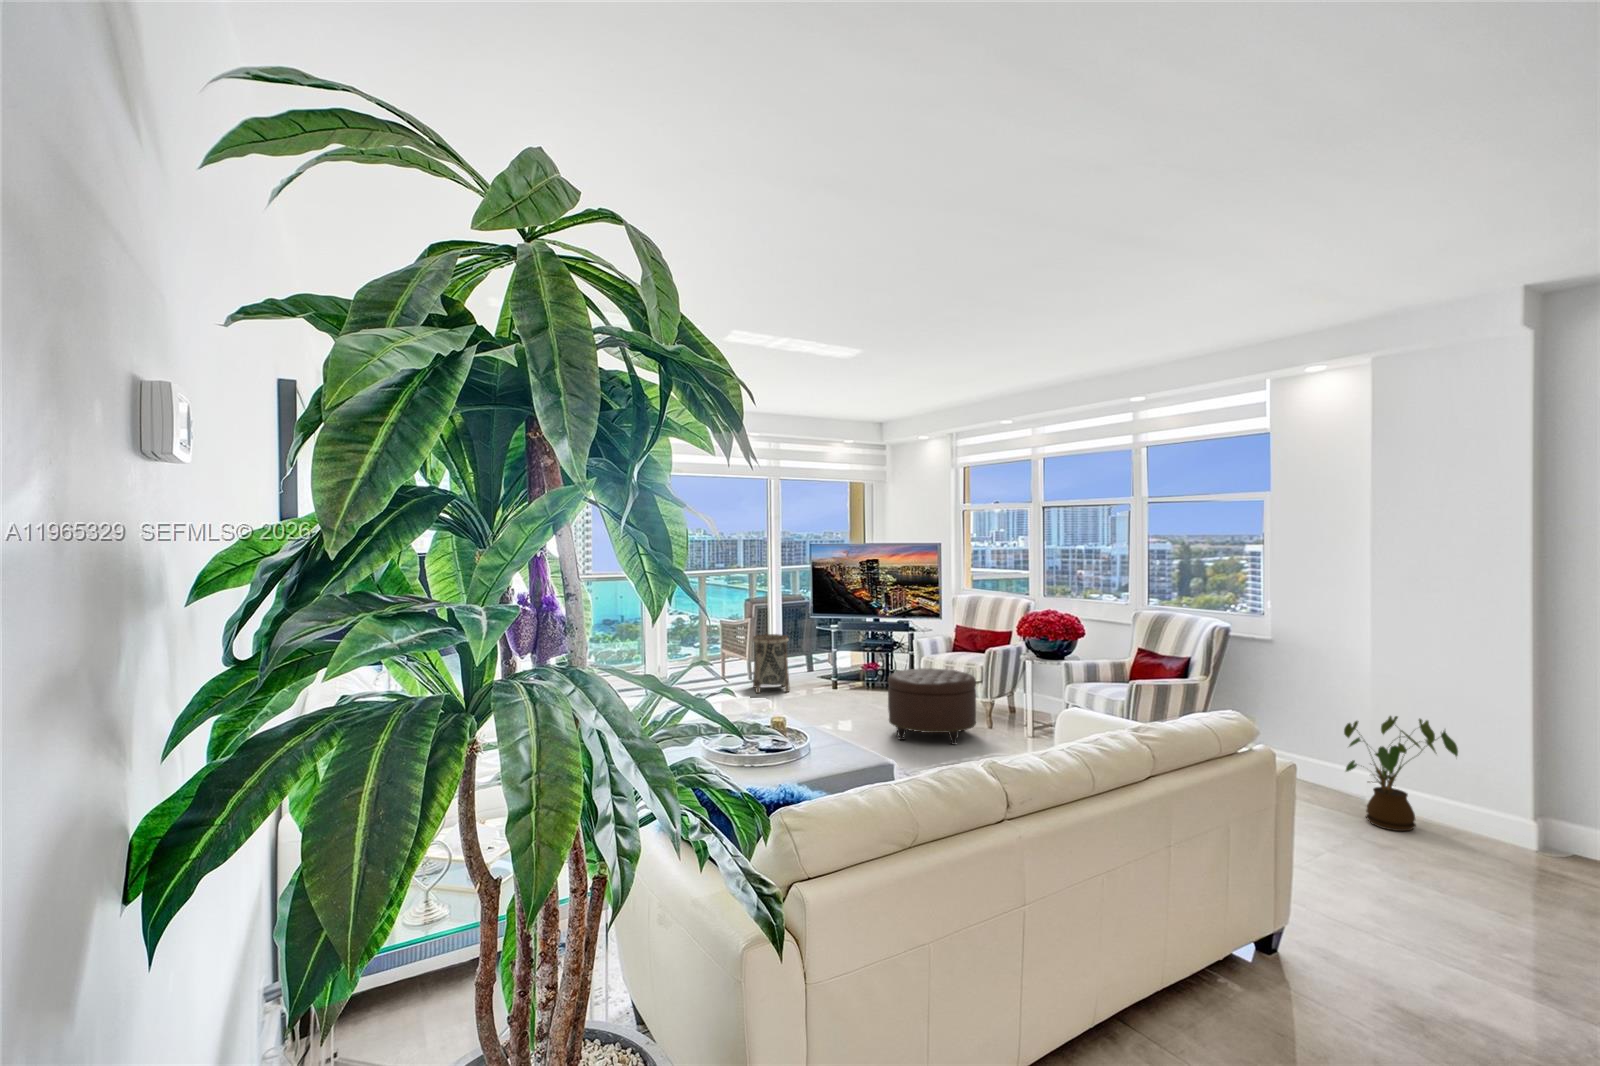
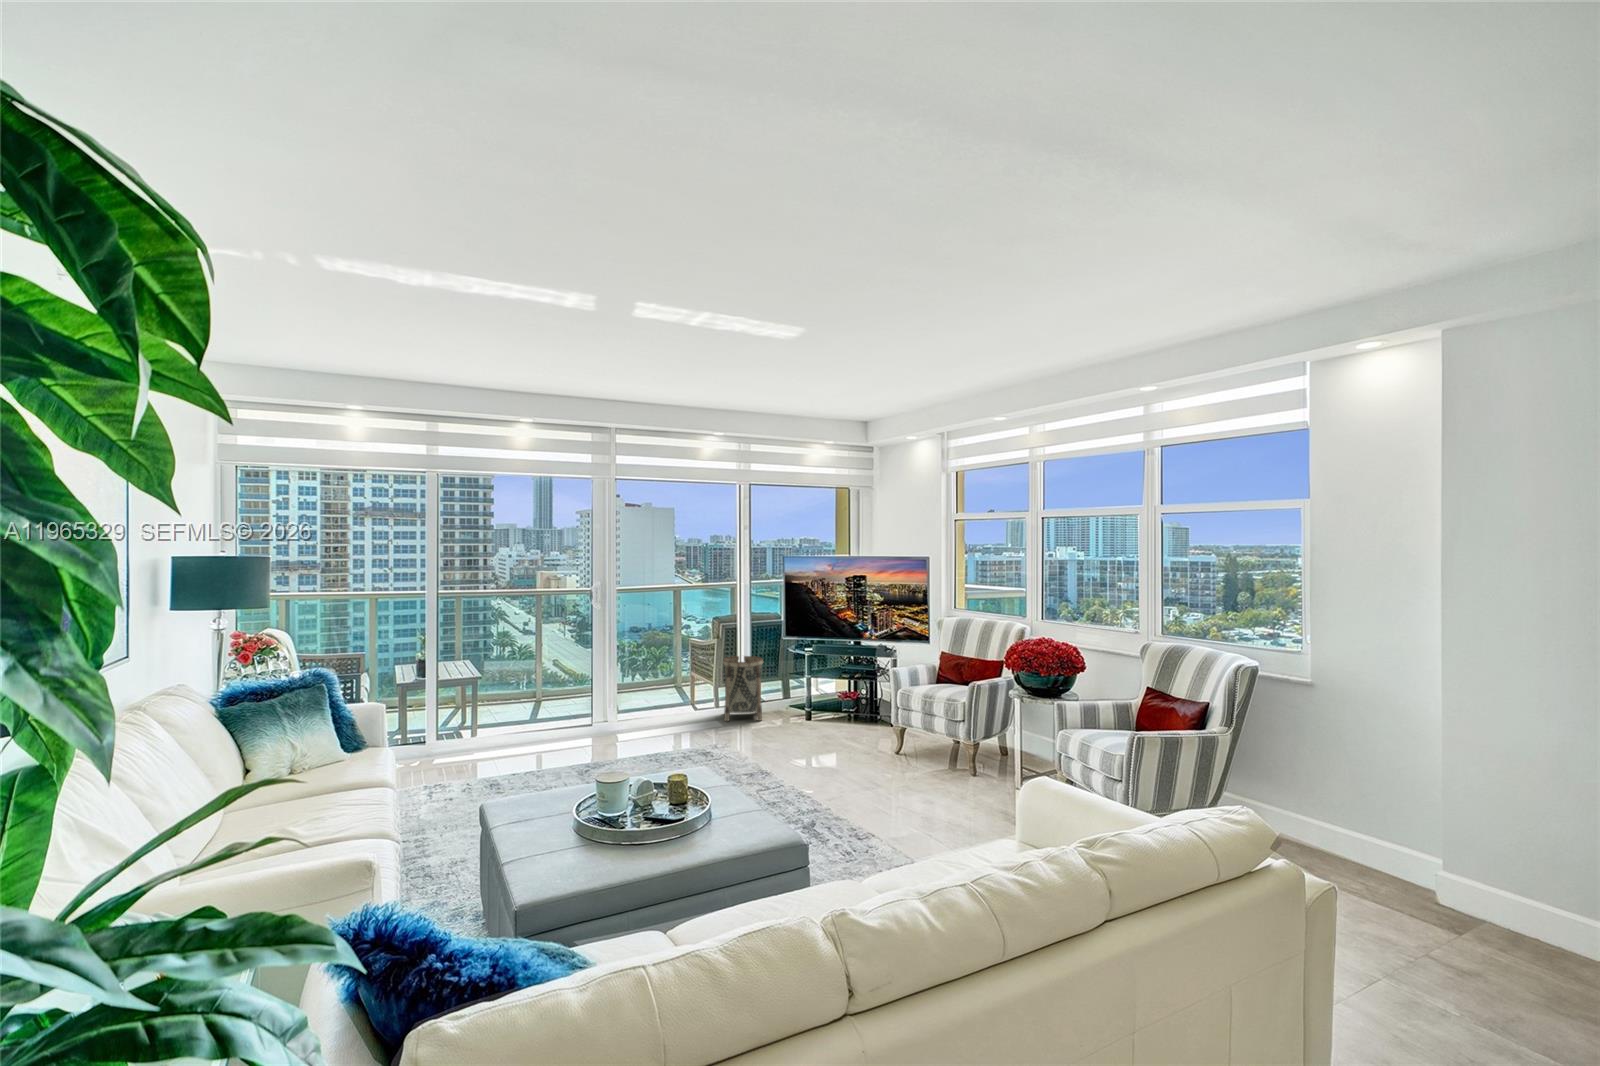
ottoman: present [888,668,976,745] -> none [854,702,956,796]
house plant: present [1344,716,1458,831] -> none [1411,792,1575,950]

